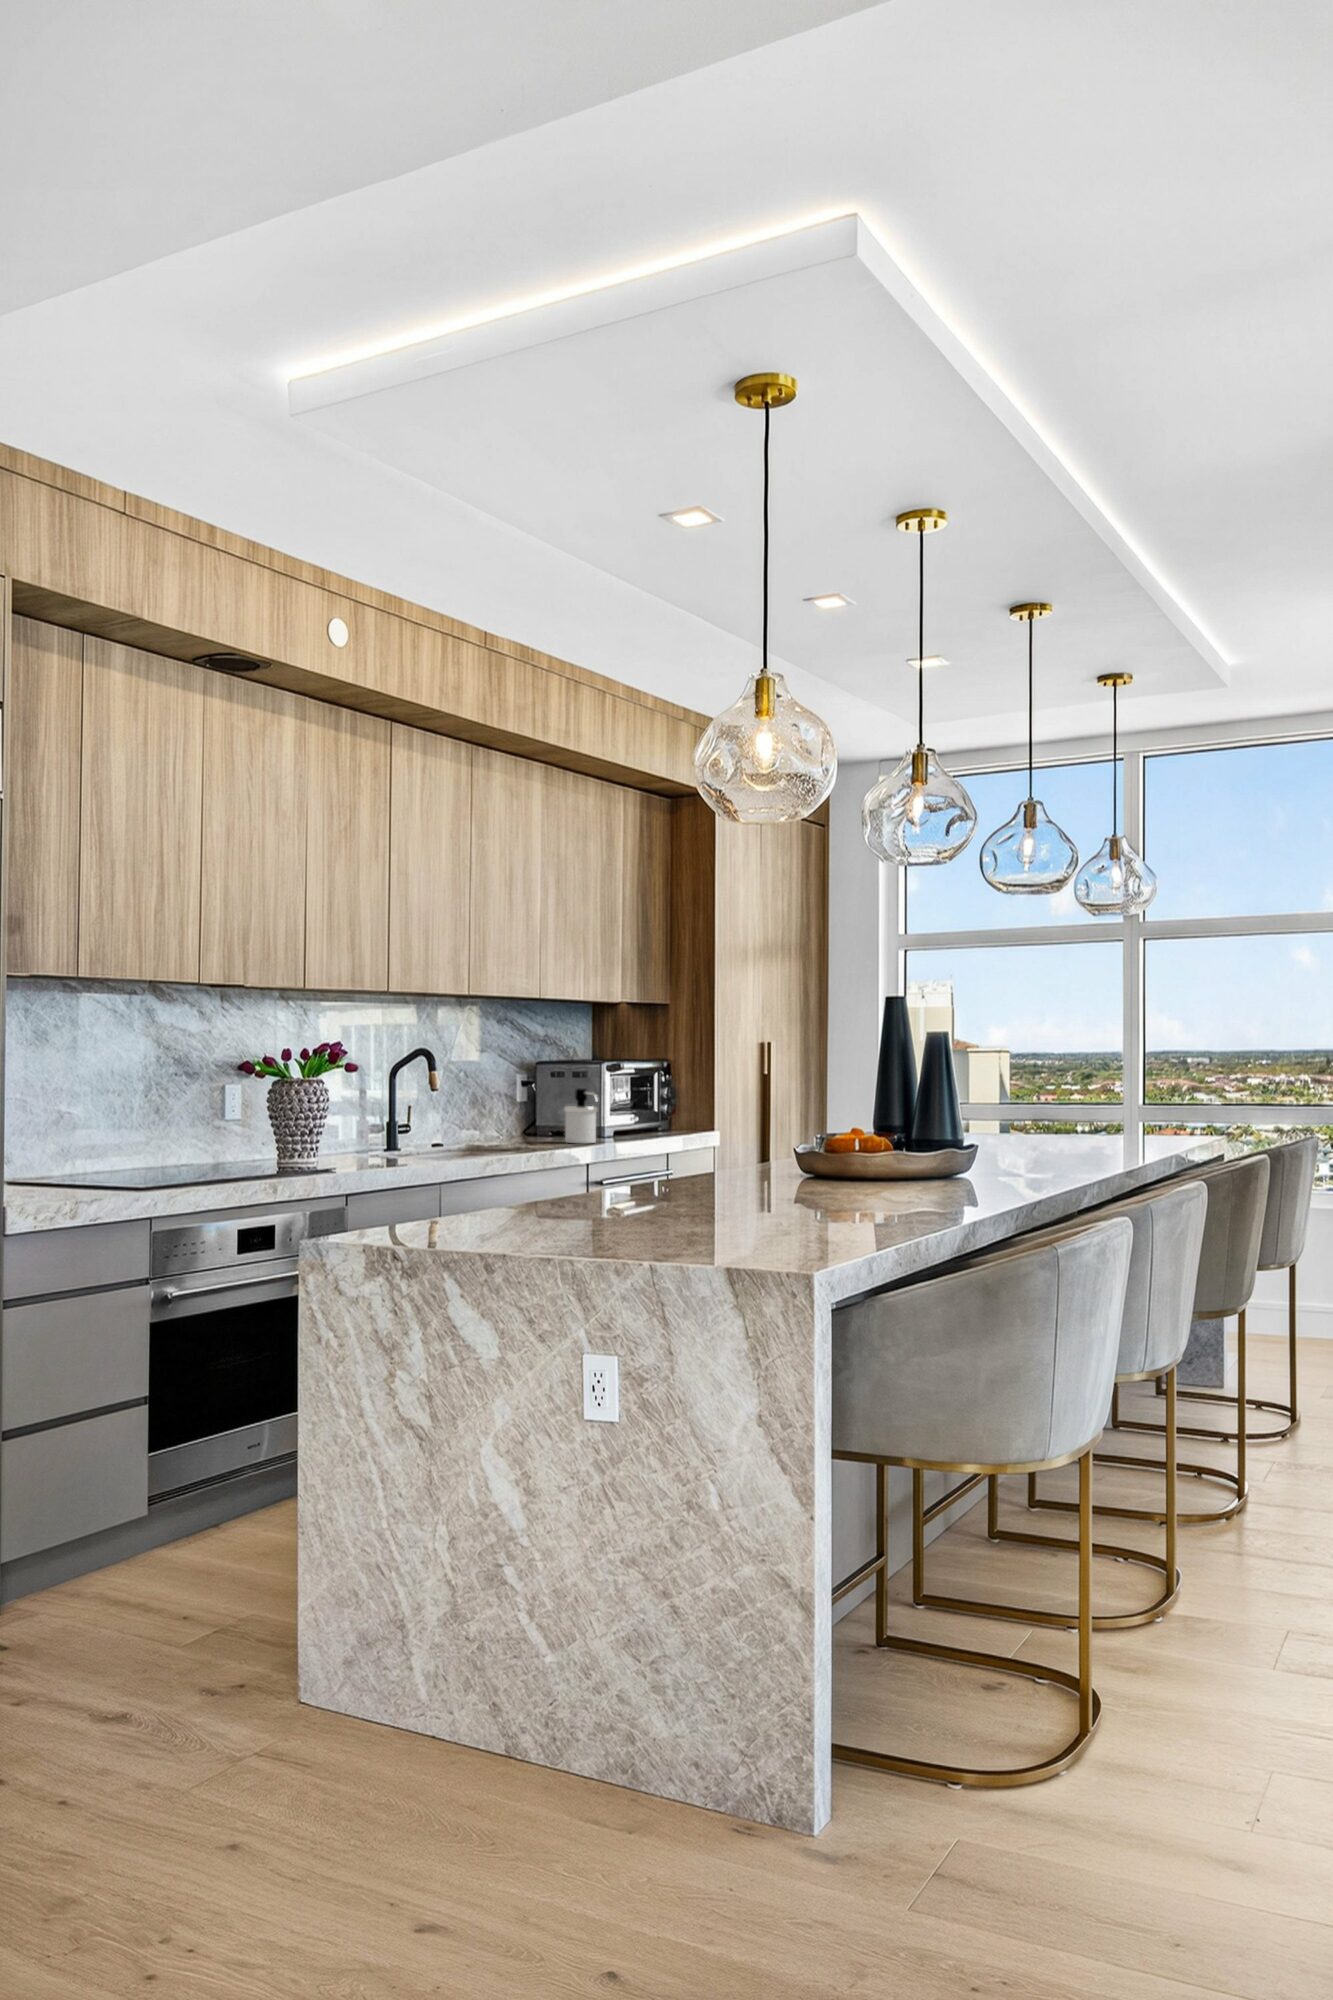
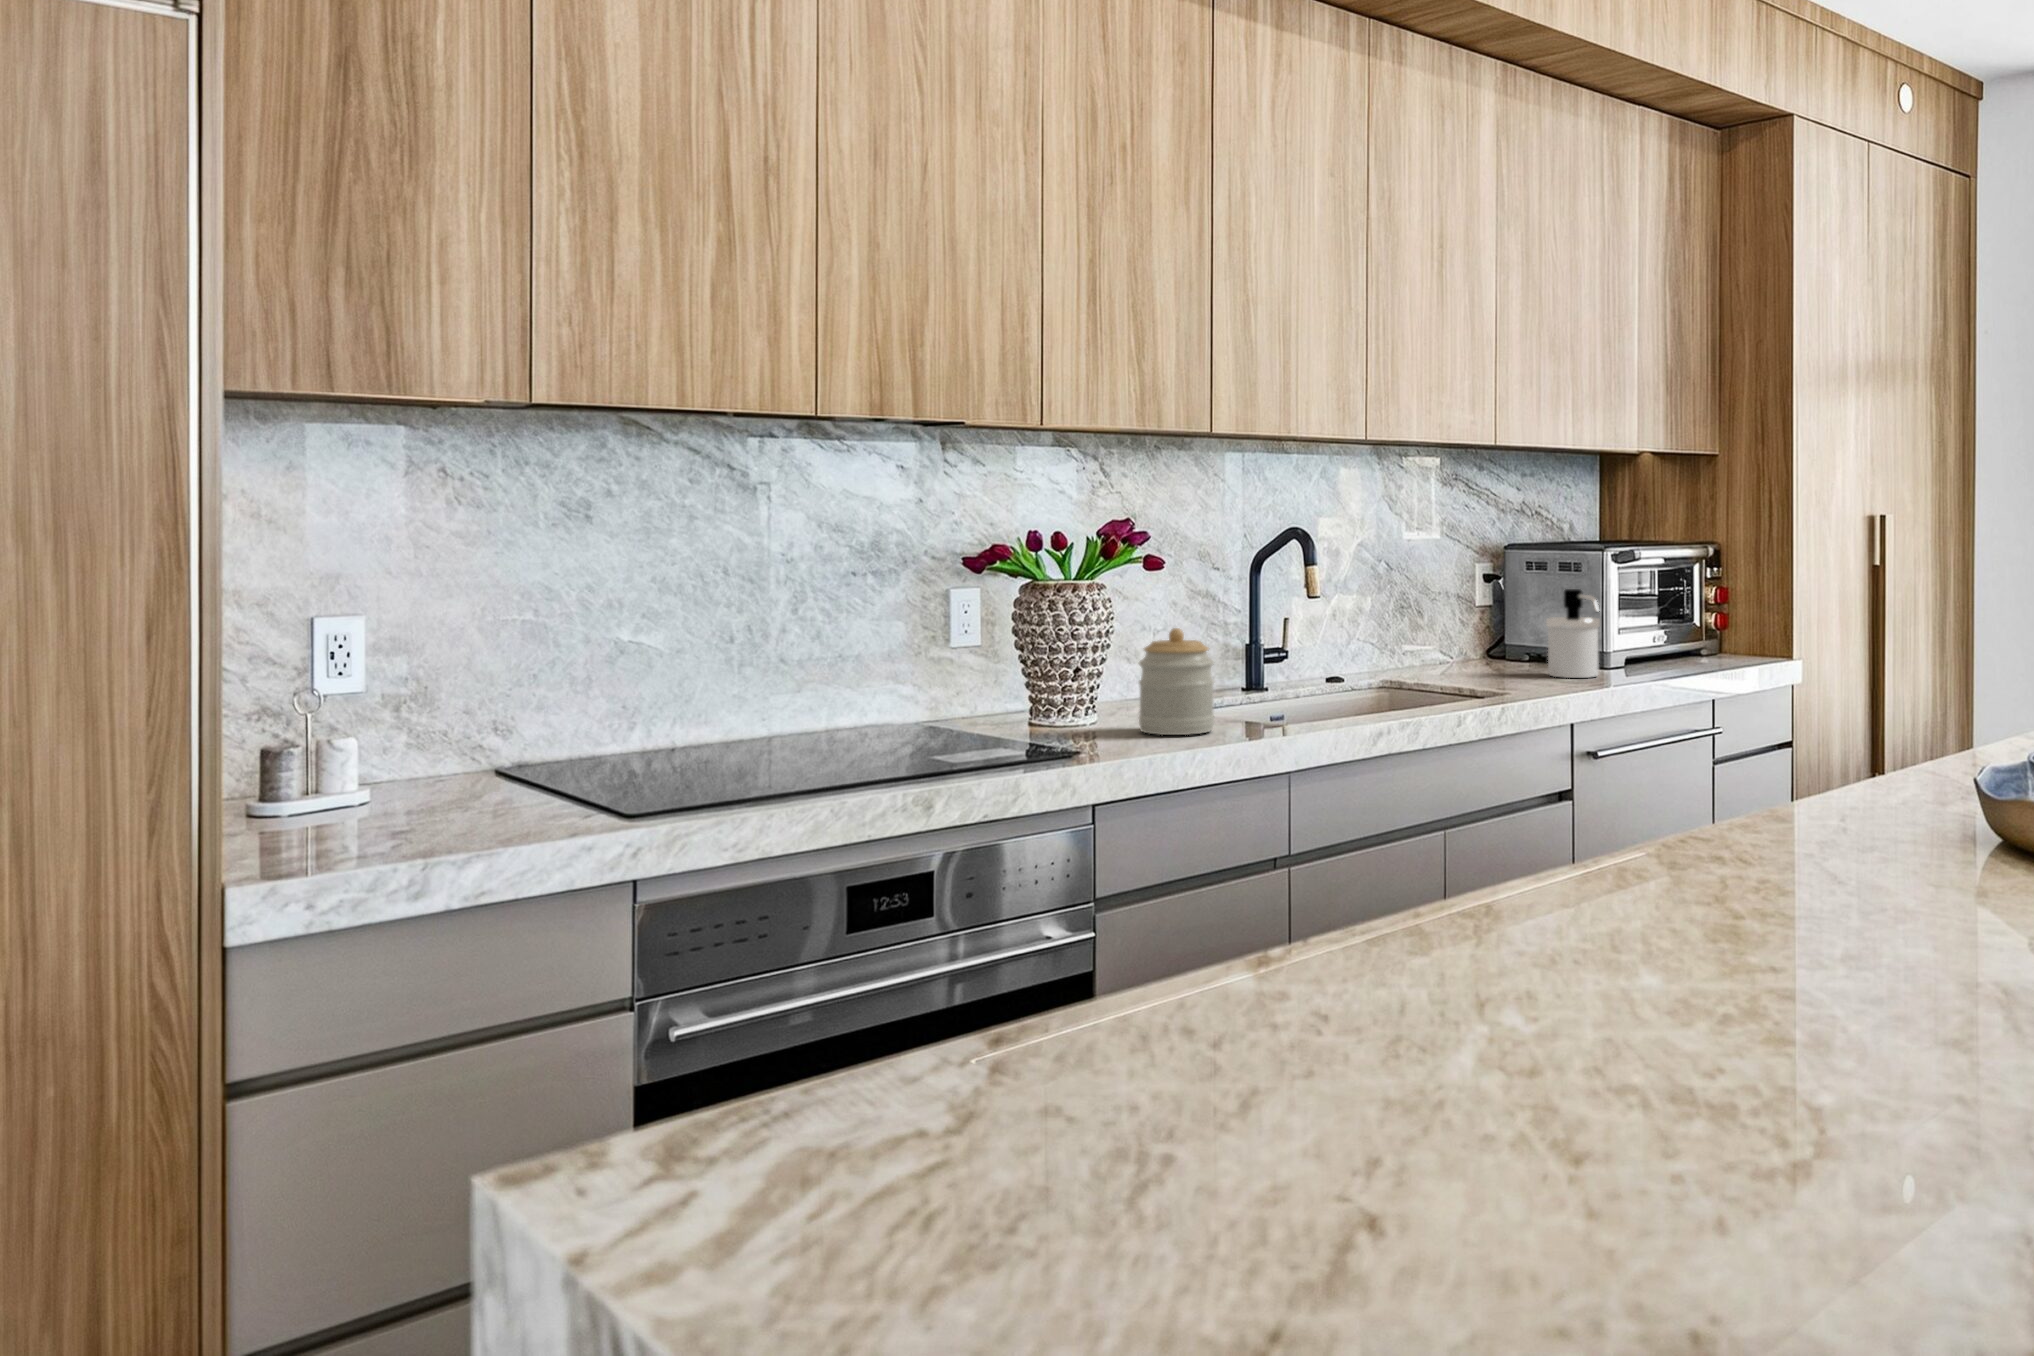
jar: none [349,1106,393,1165] -> present [1139,628,1214,735]

